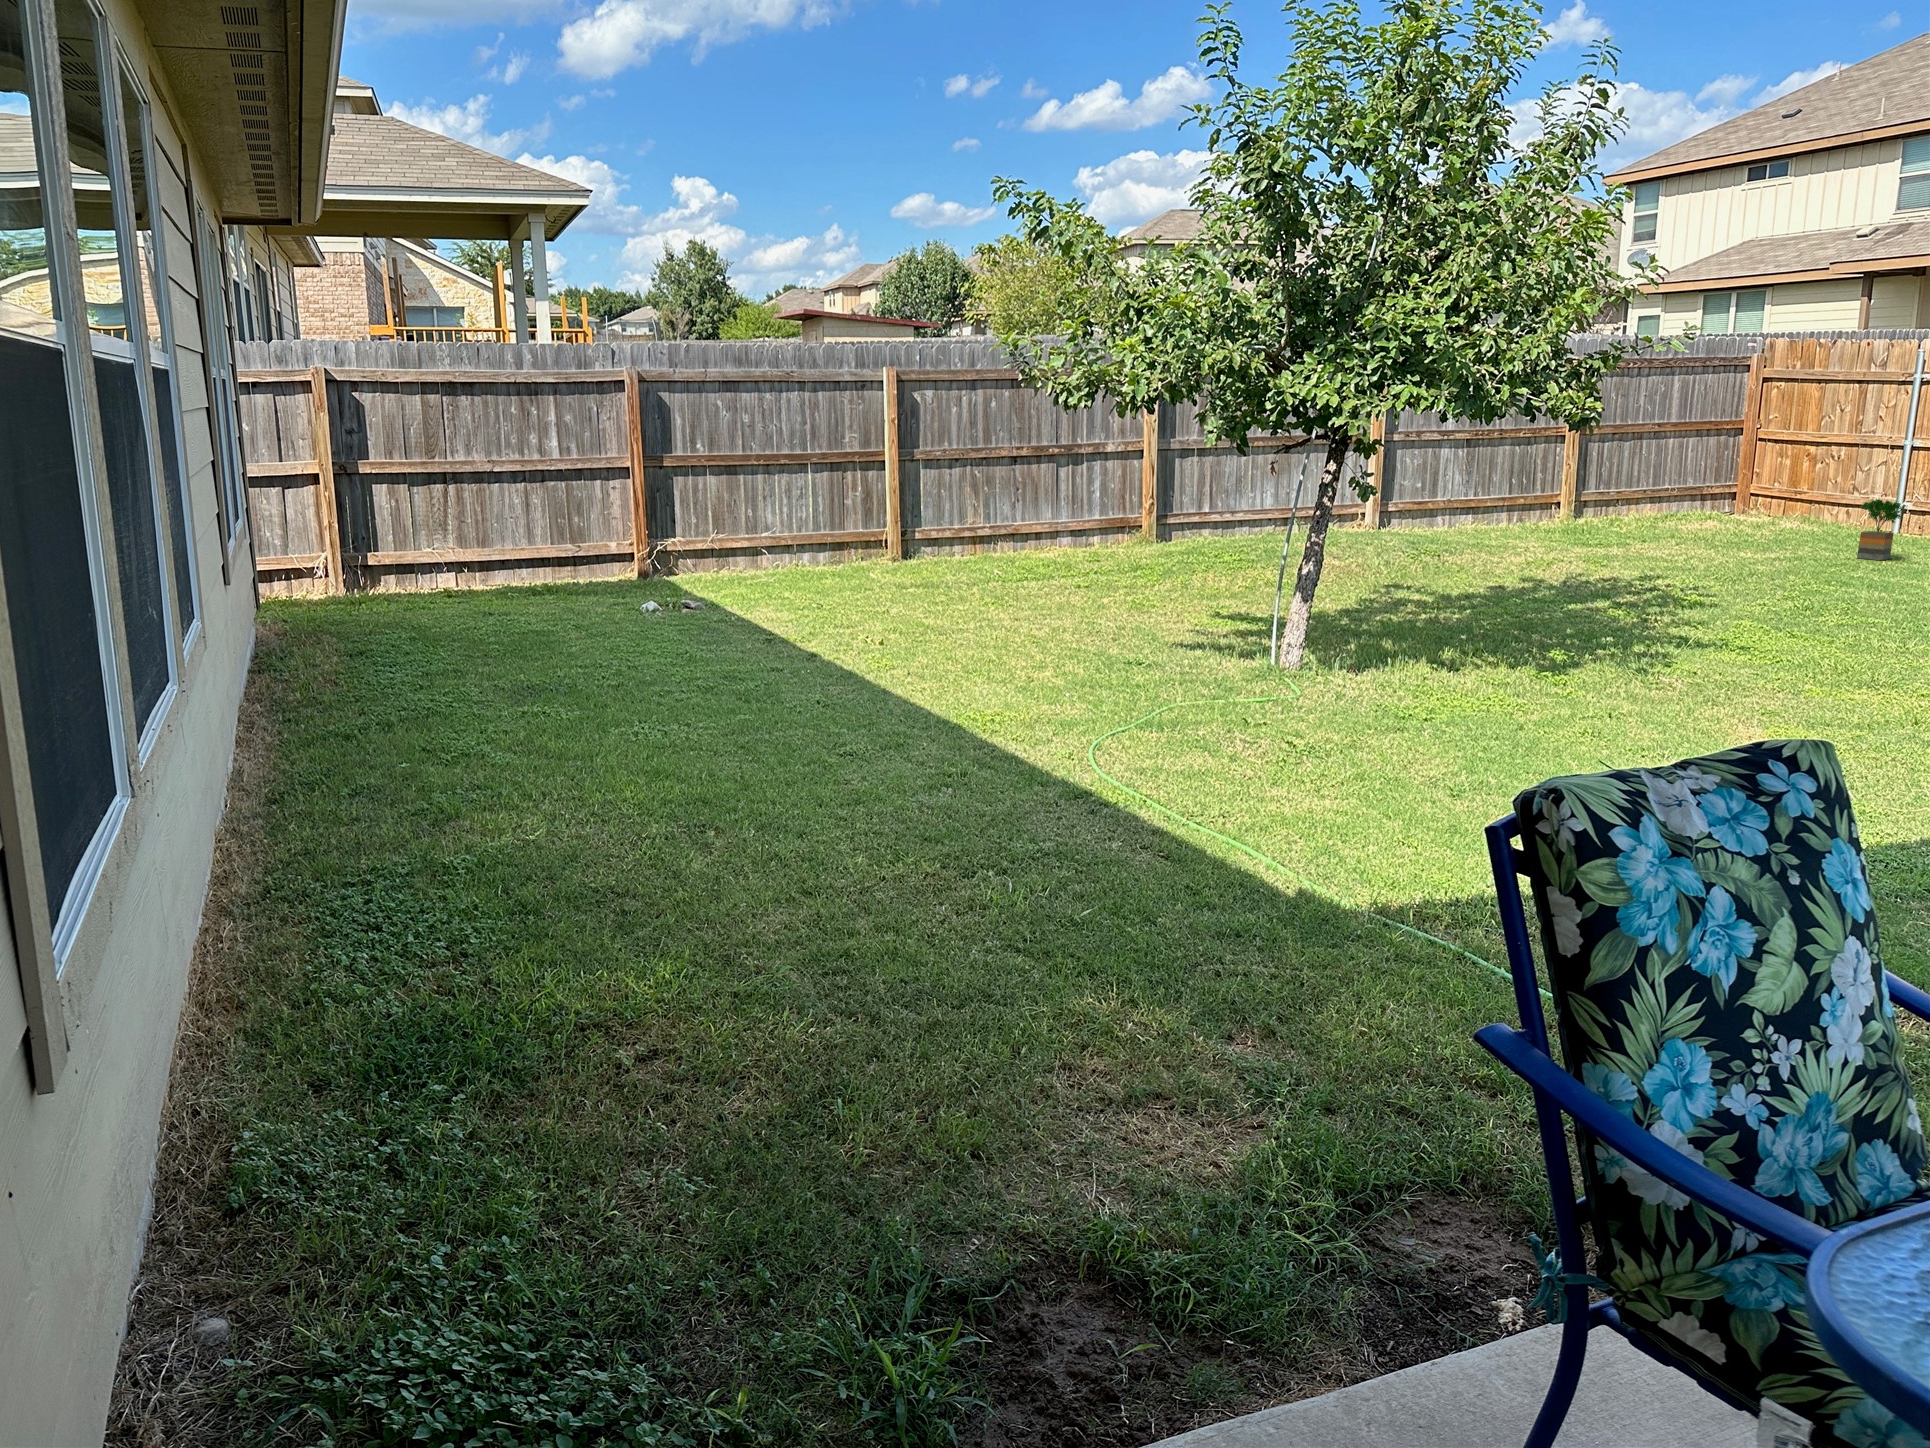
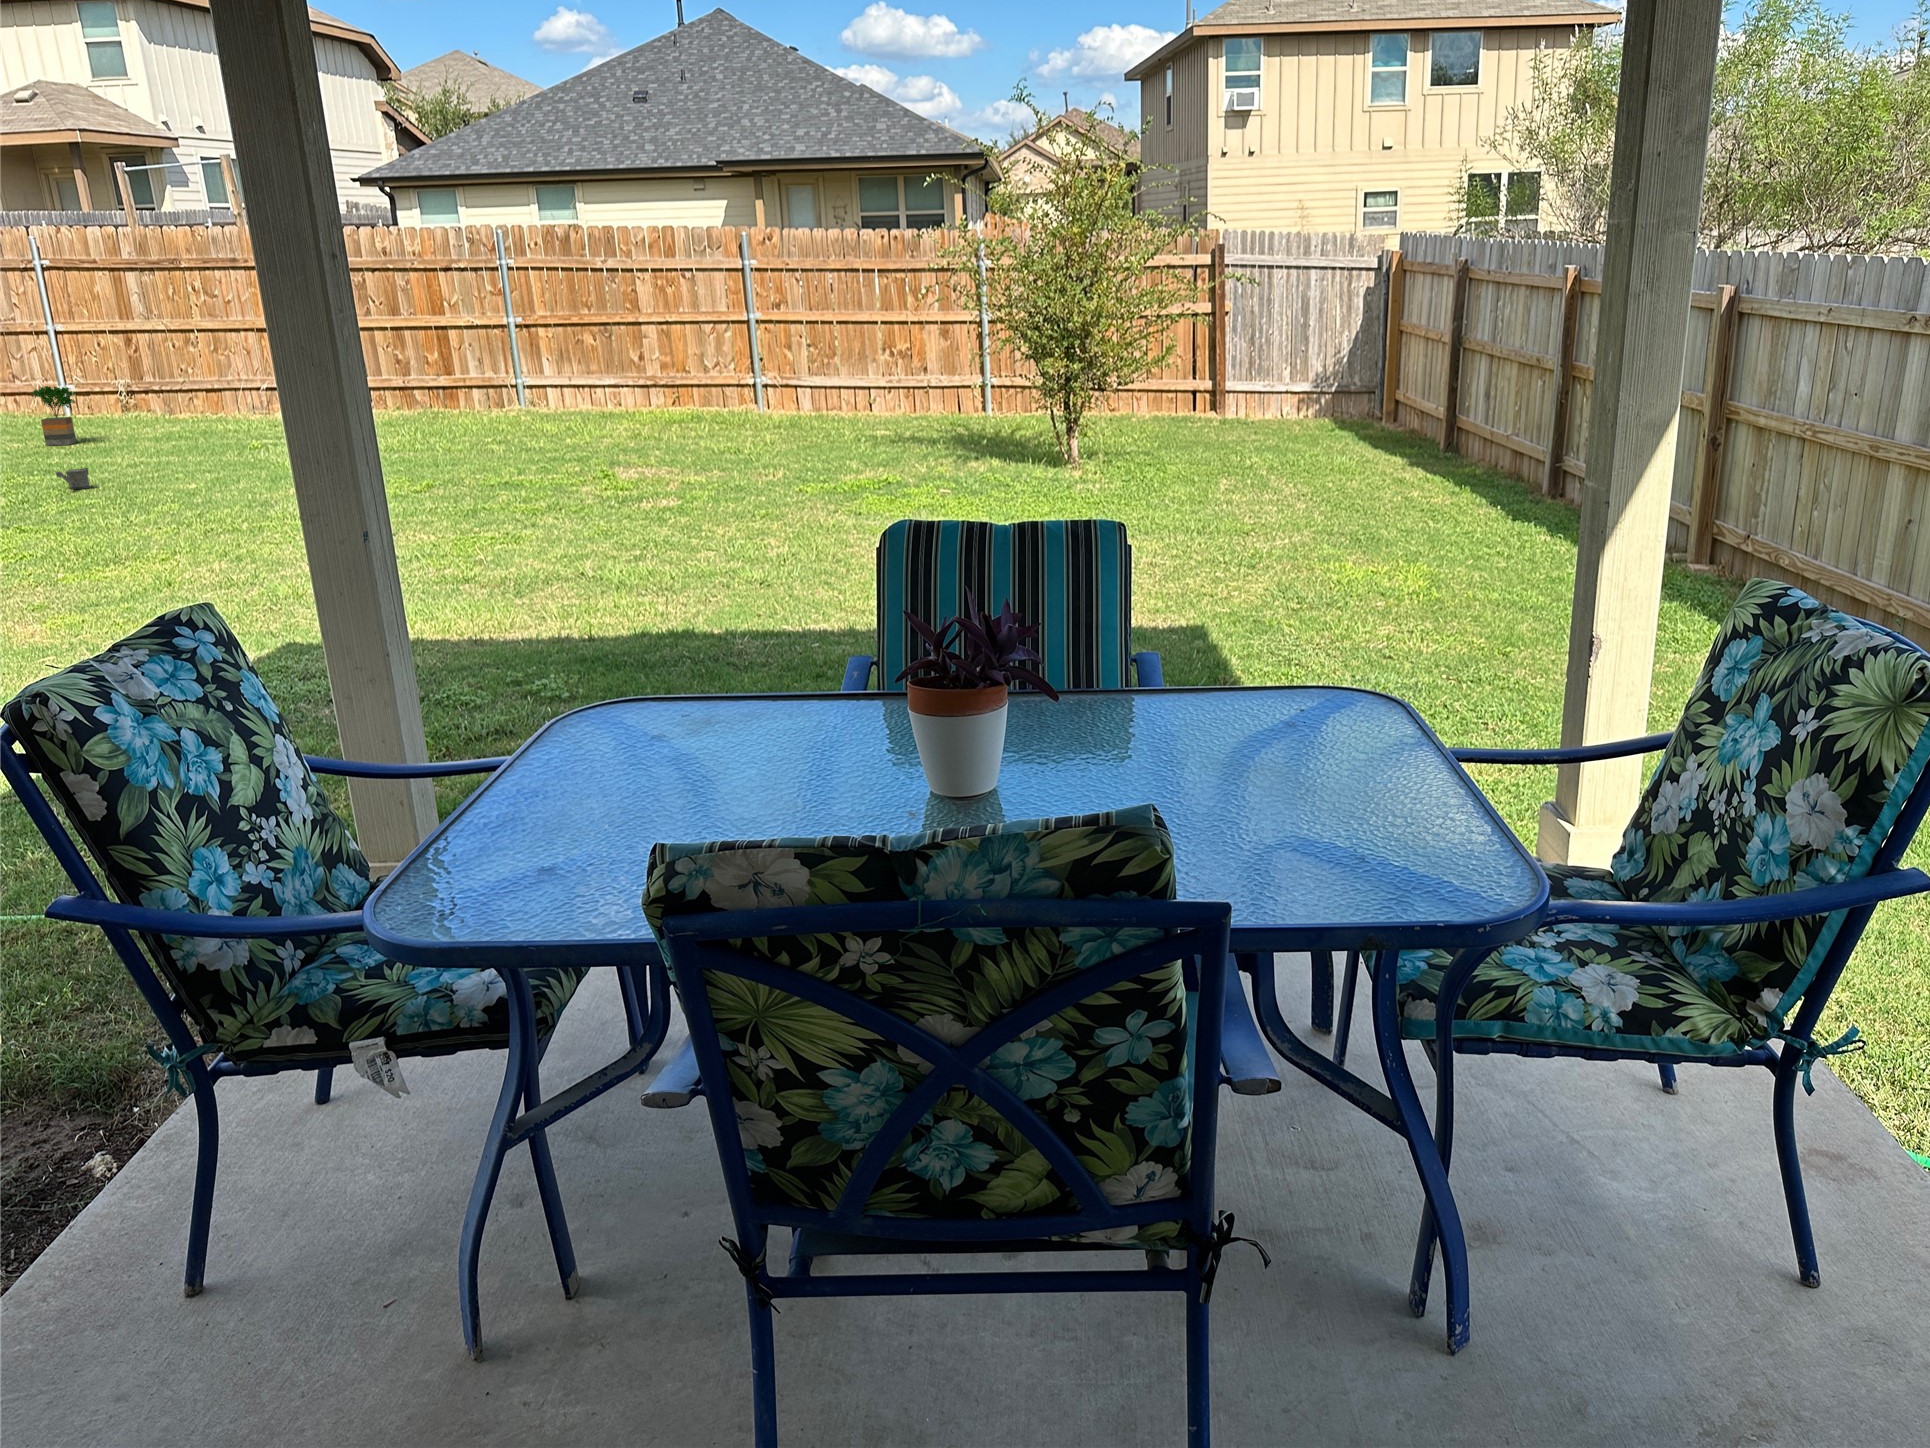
watering can: none [1848,583,1885,605] -> present [56,468,90,489]

